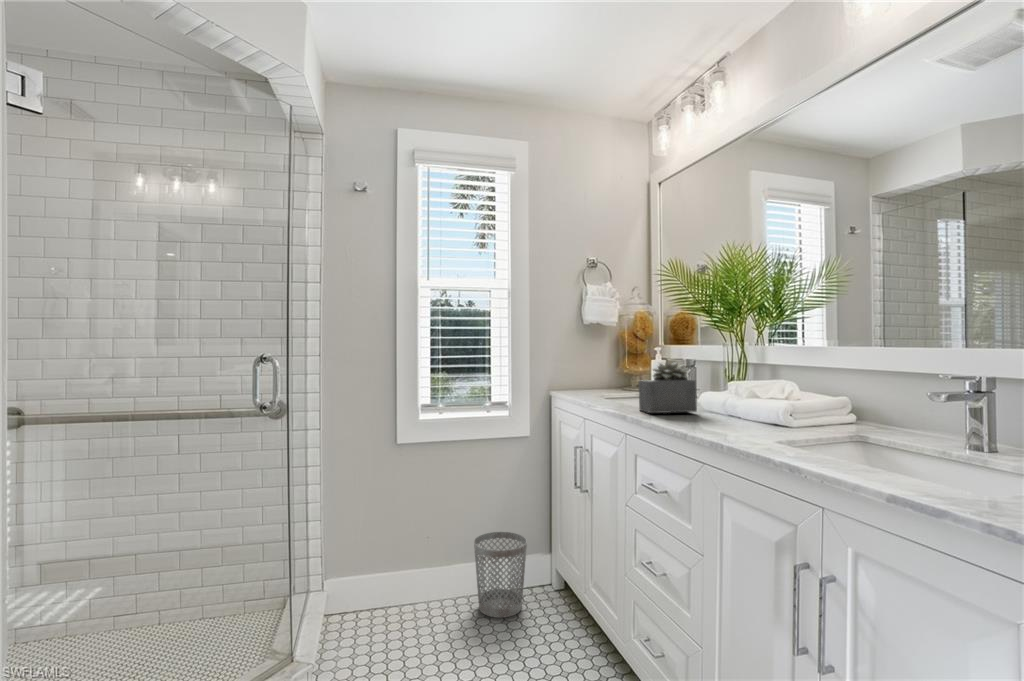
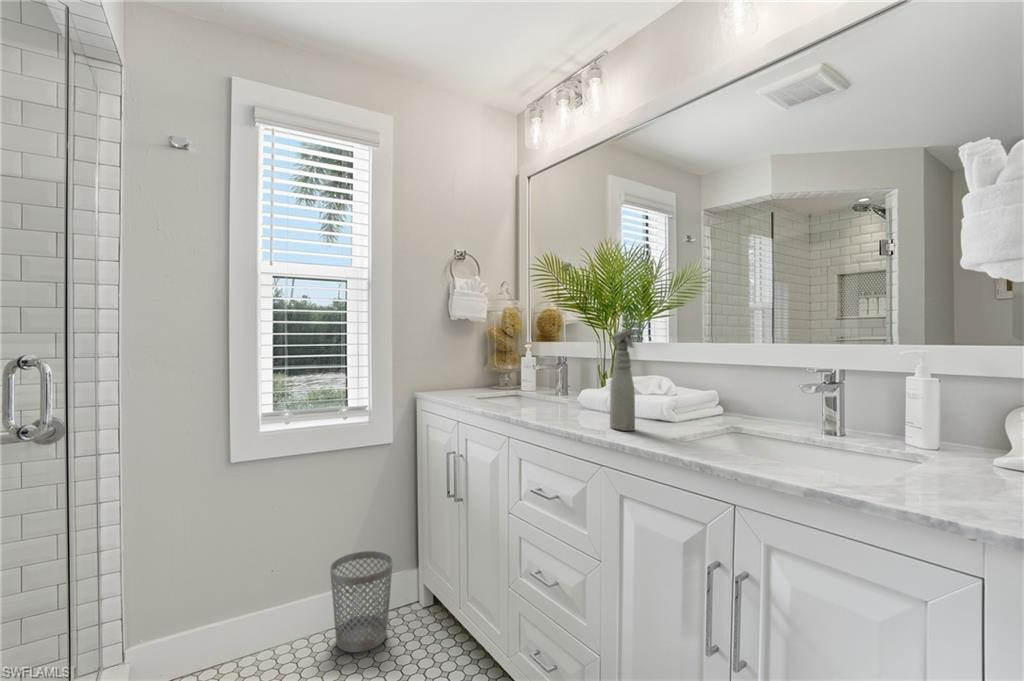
spray bottle: none [717,331,740,427] -> present [610,330,635,431]
succulent plant: present [639,362,697,413] -> none [522,360,584,417]

